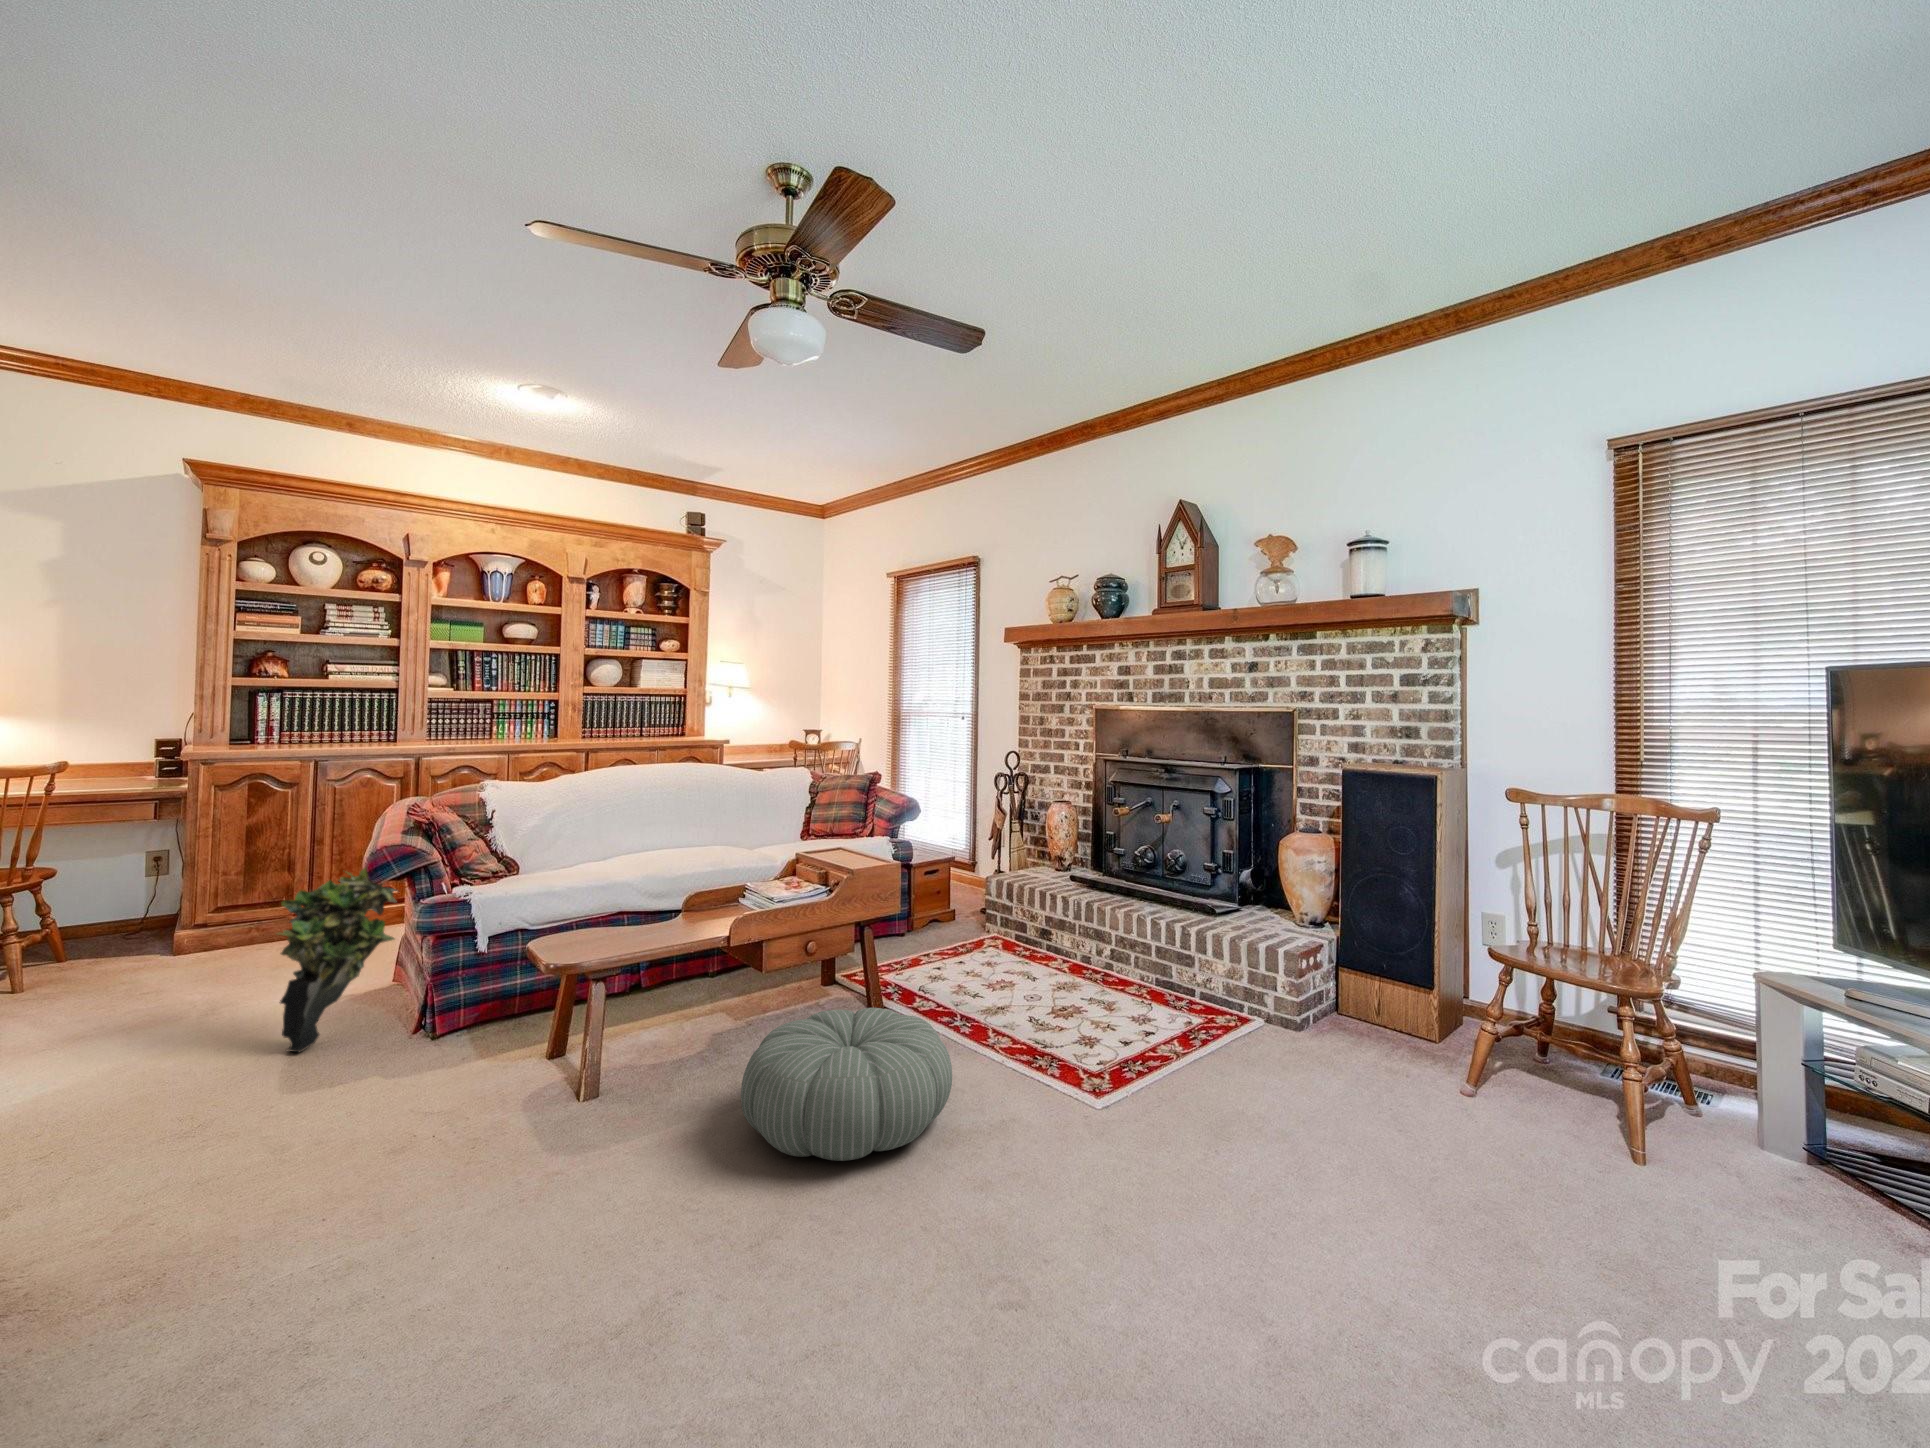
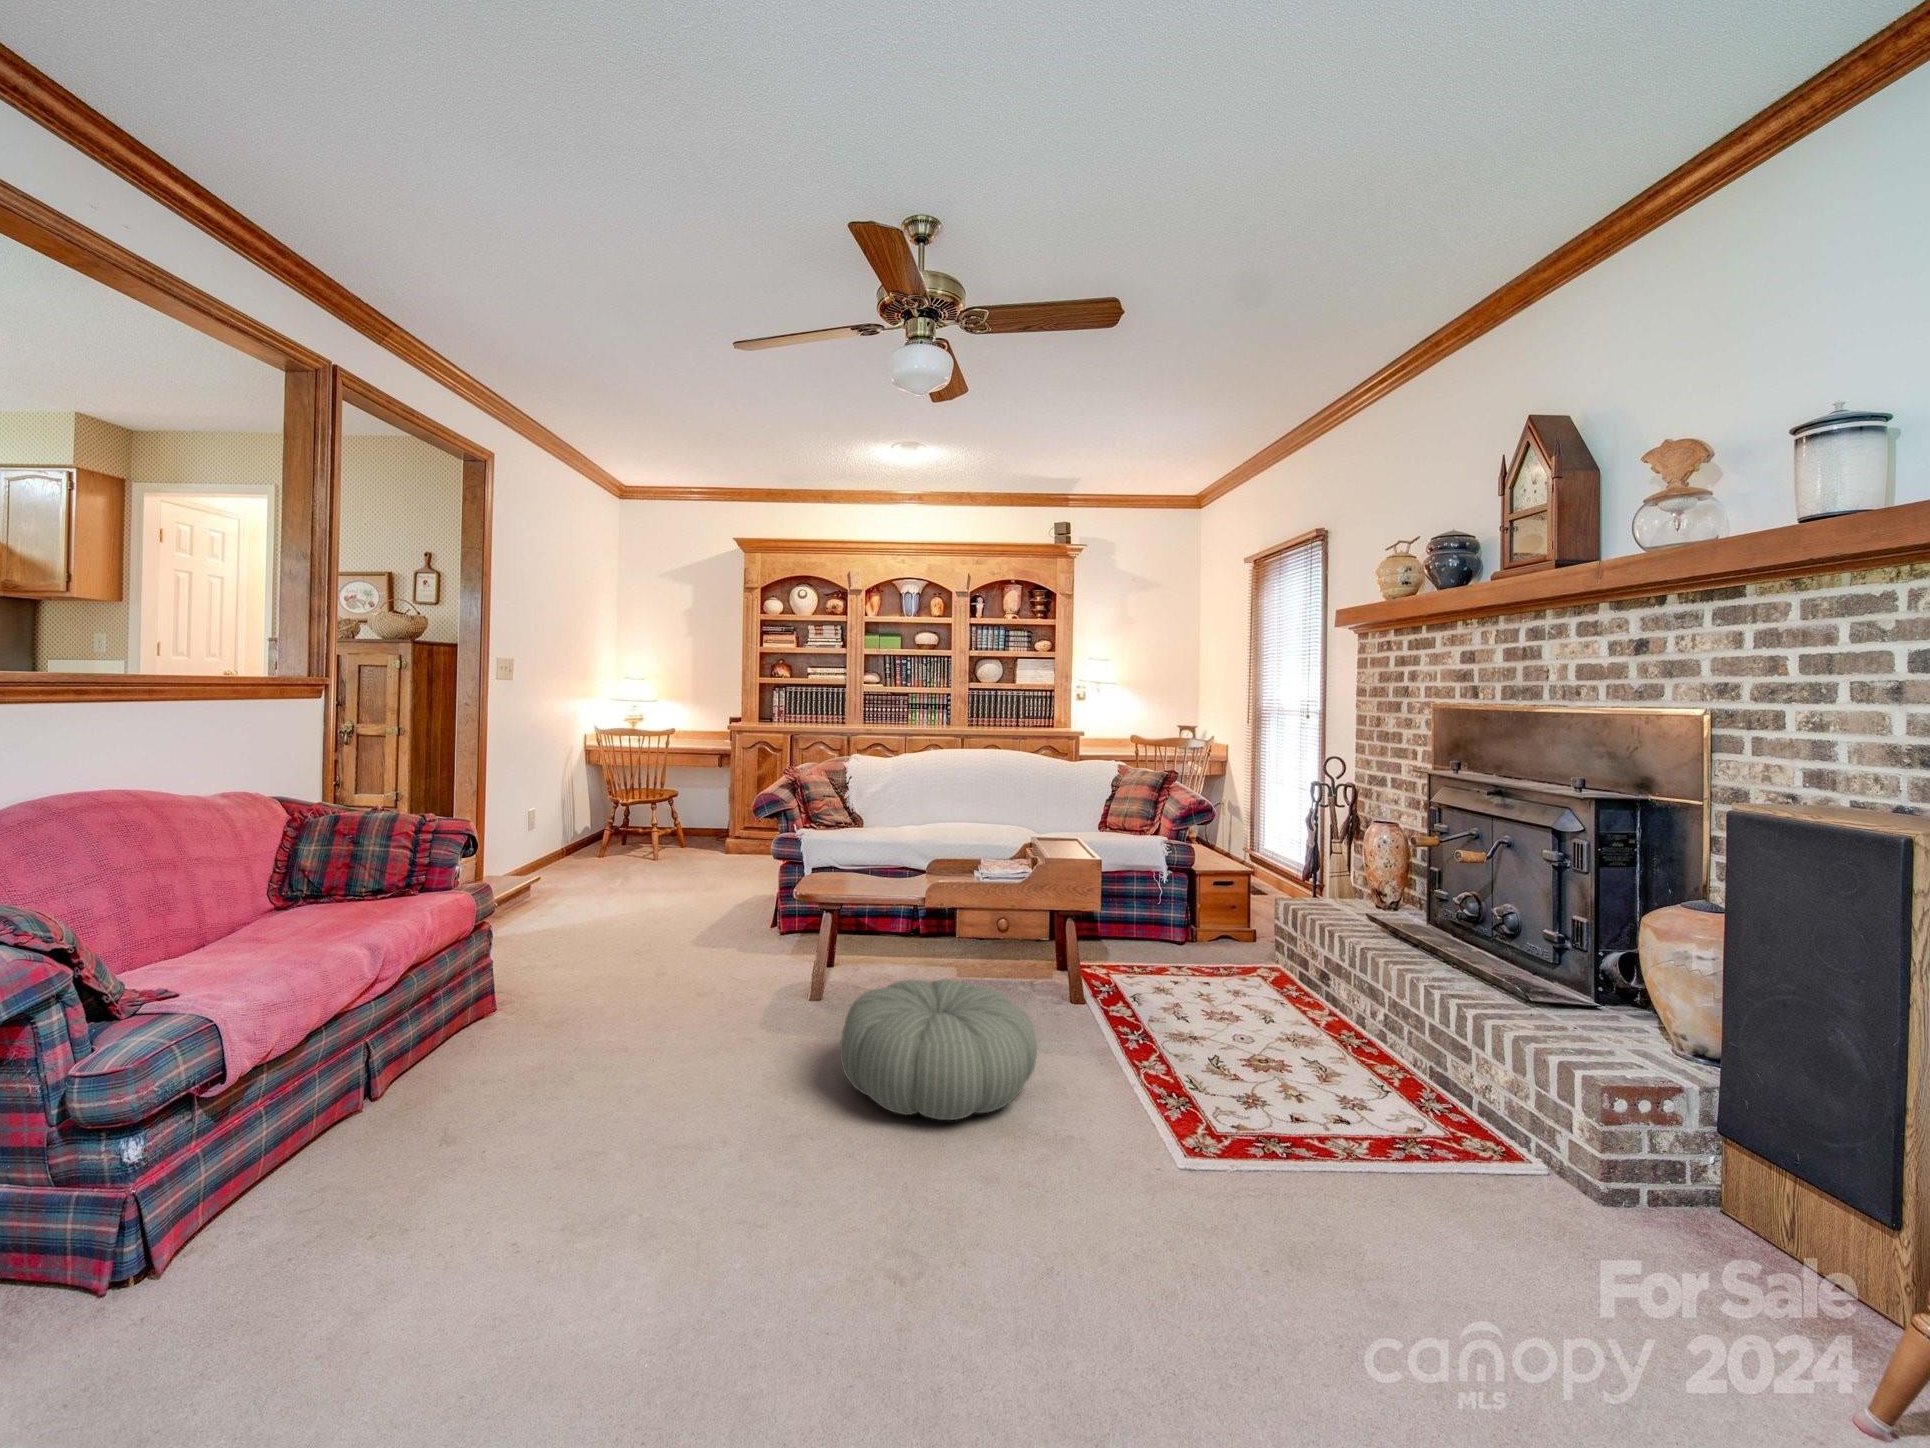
potted plant: present [278,868,397,1052] -> none [683,804,757,925]

